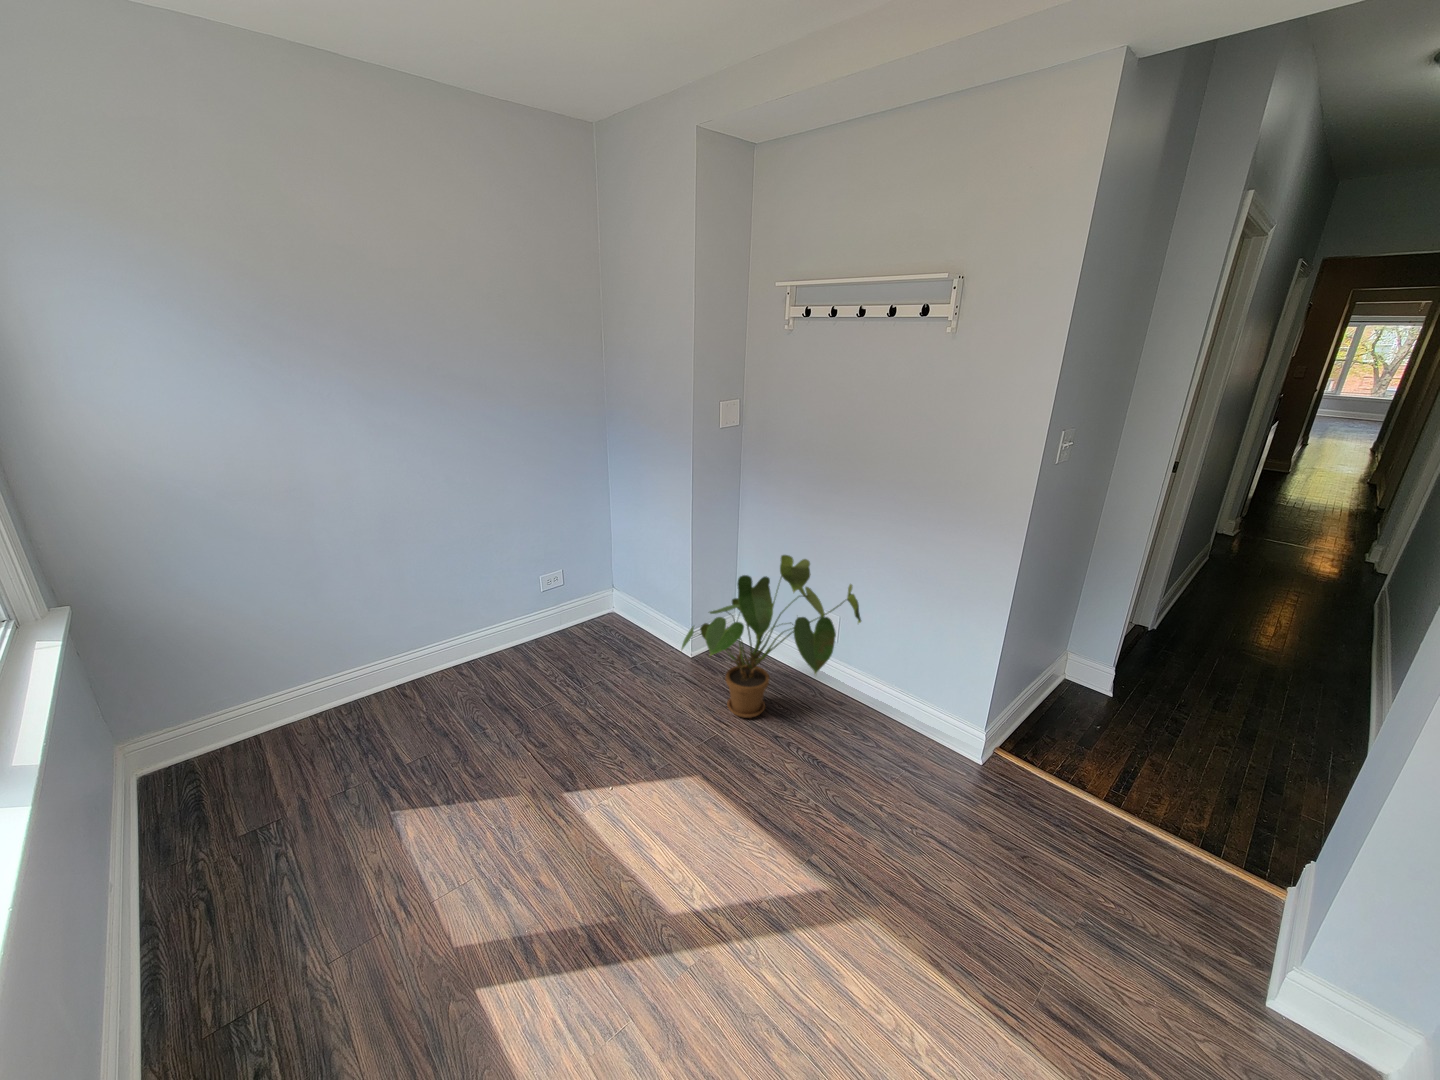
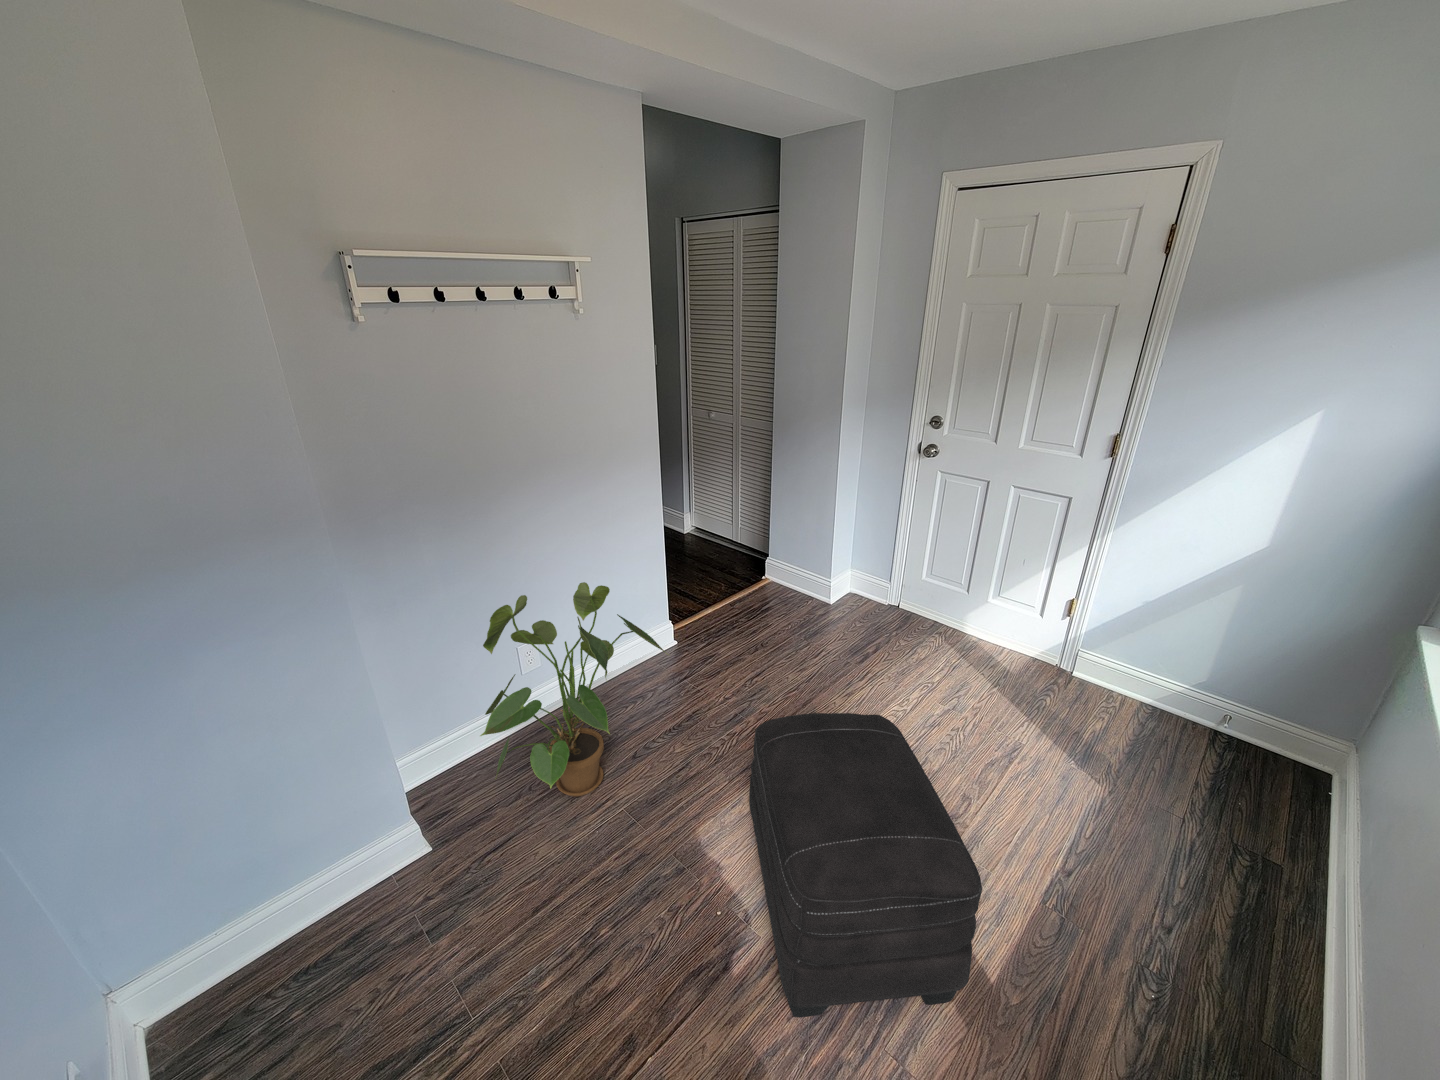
ottoman: none [454,713,708,937] -> present [749,713,982,1017]

